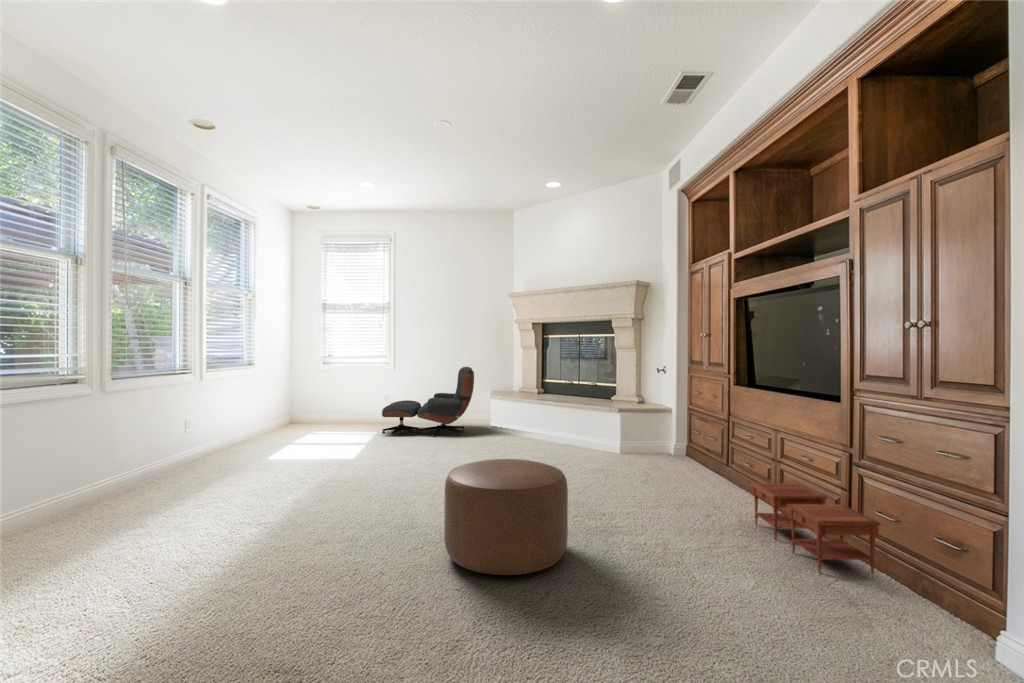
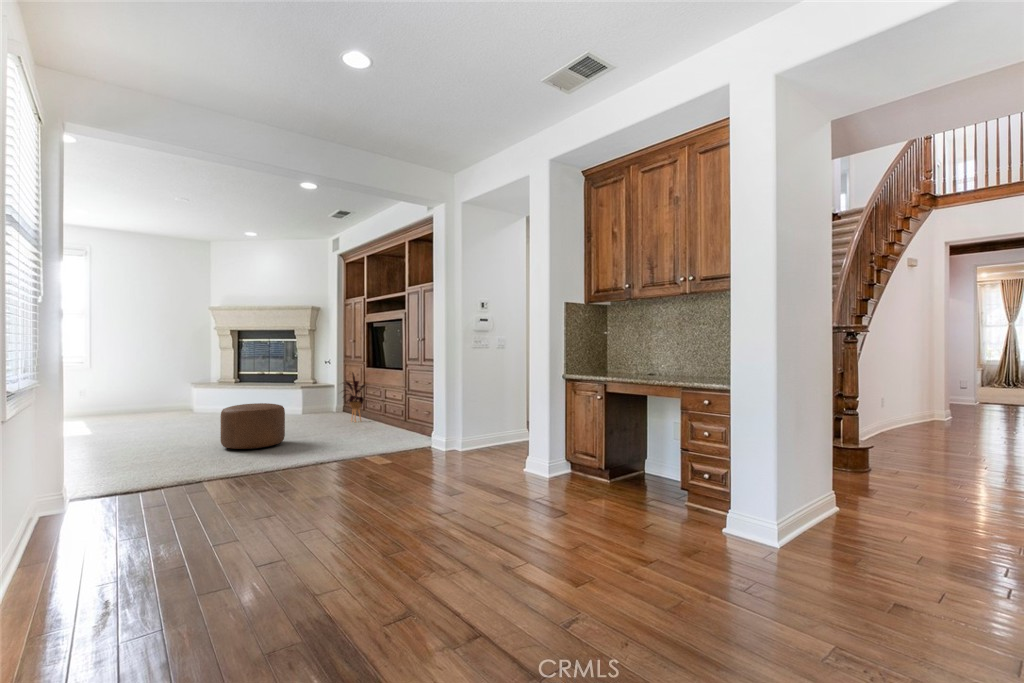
lounge chair: present [382,367,474,437] -> none [90,364,182,422]
house plant: none [680,394,747,497] -> present [344,373,366,421]
side table: present [751,483,881,573] -> none [368,407,410,434]

